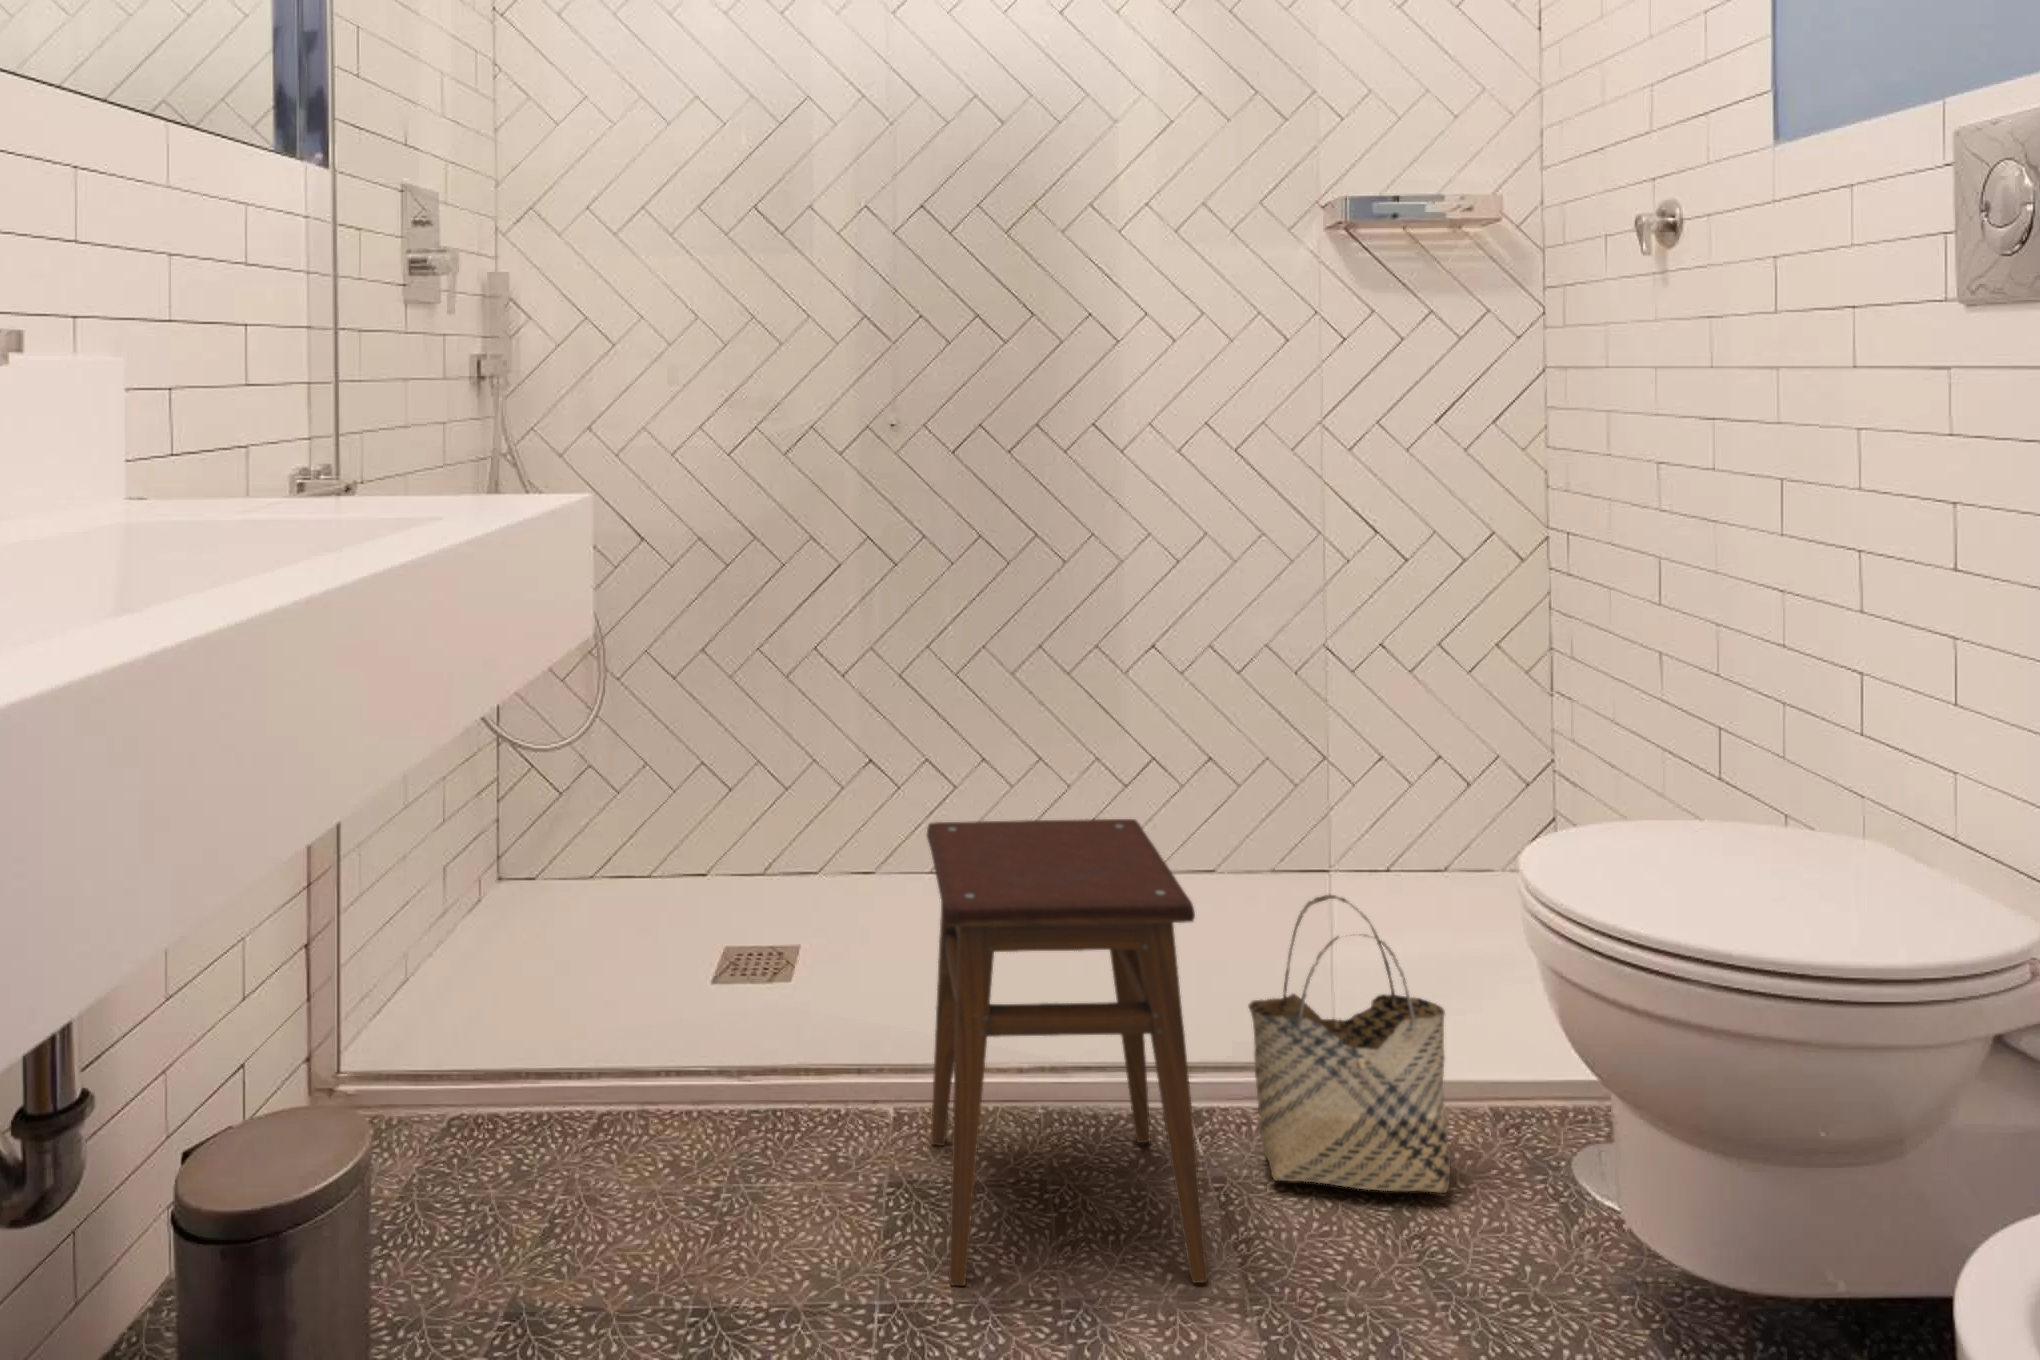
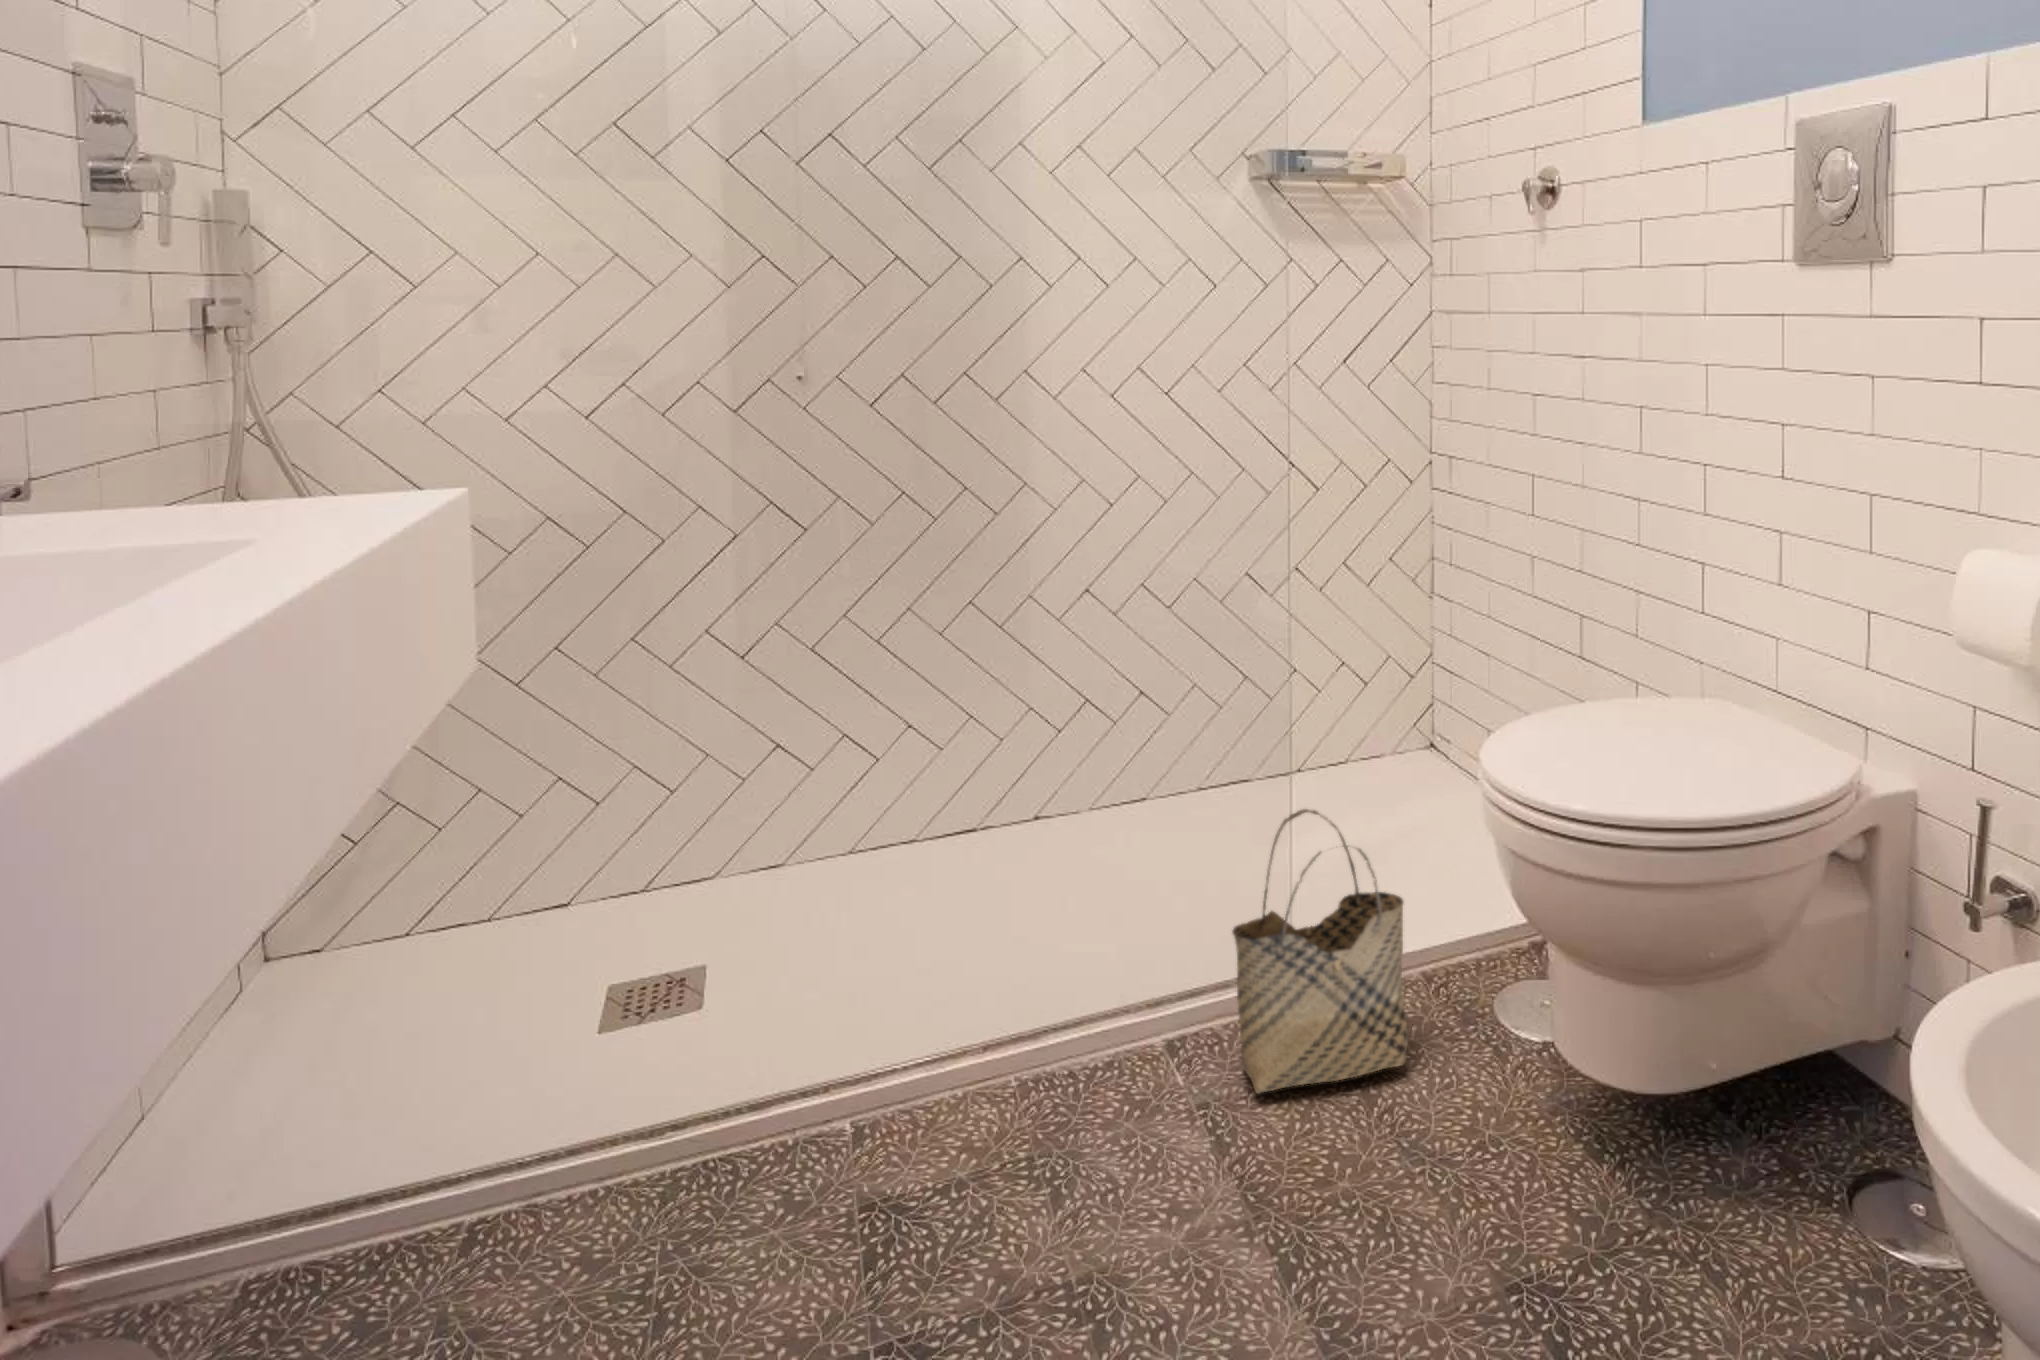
stool: present [927,819,1208,1286] -> none [896,766,1212,1301]

